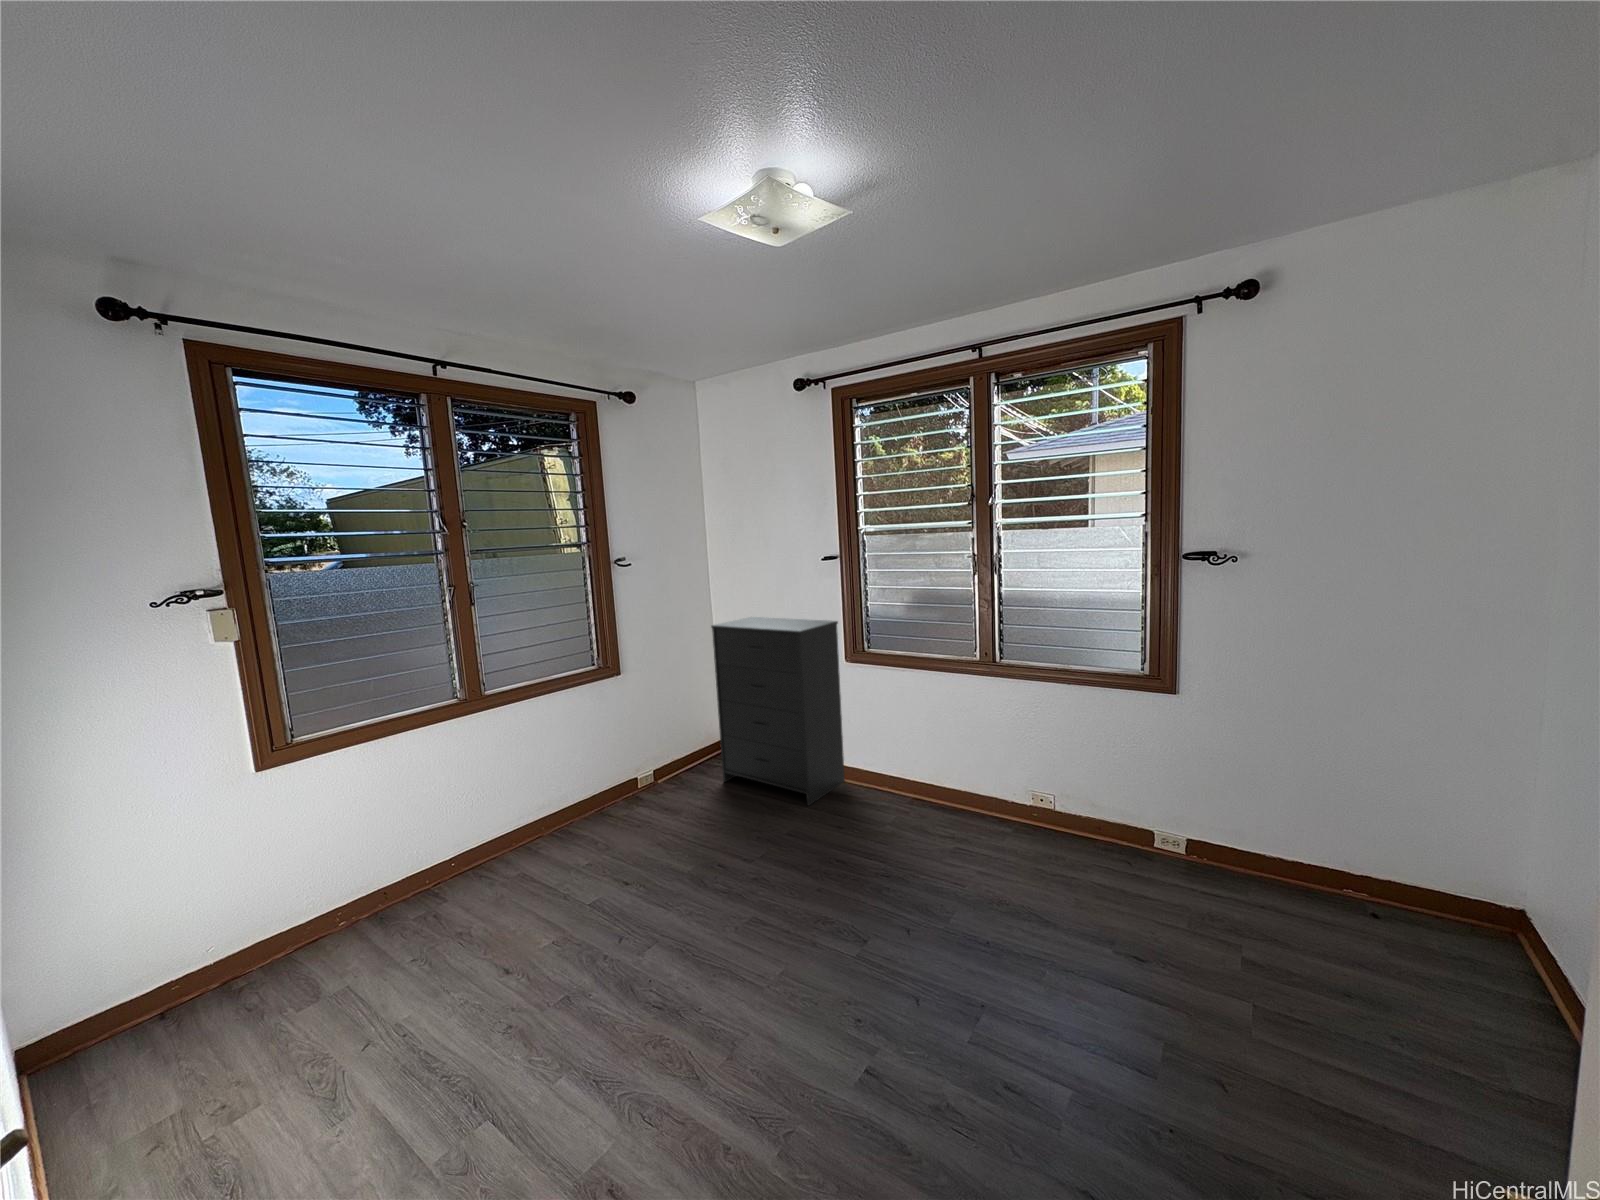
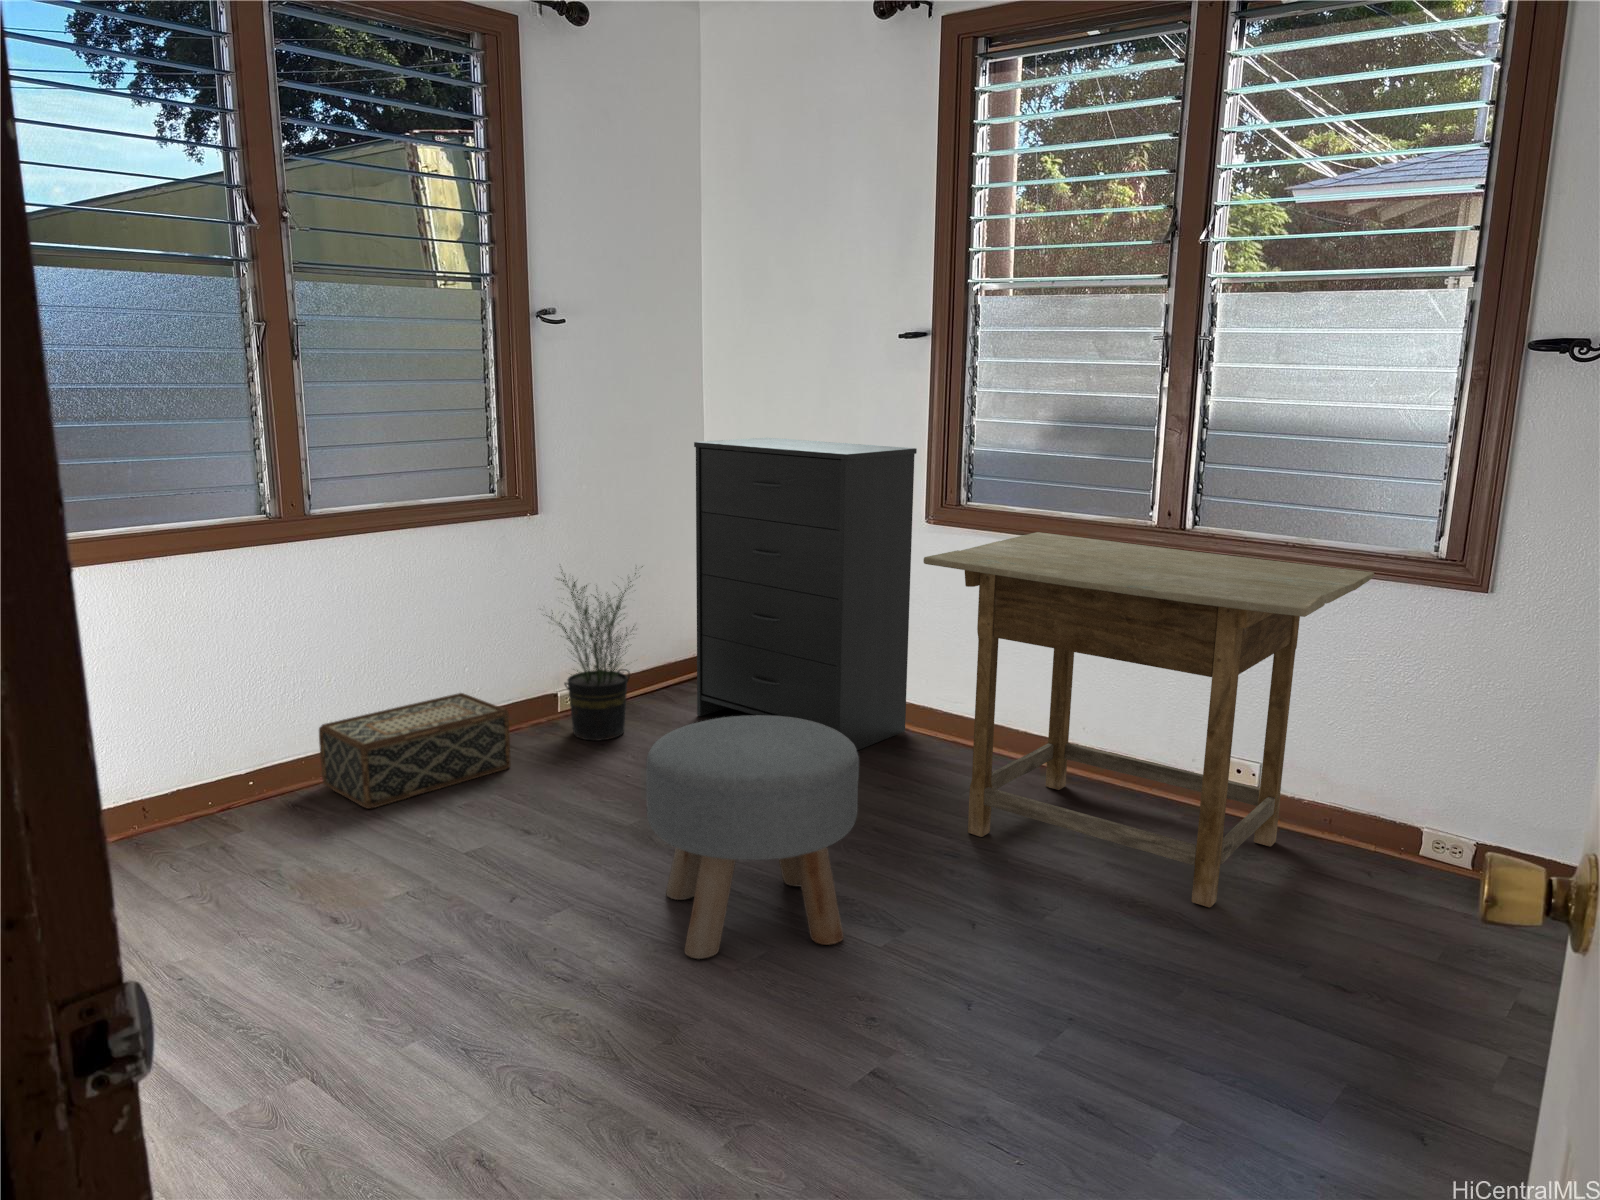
desk: none [853,667,1109,900] -> present [923,532,1374,907]
potted plant: none [625,698,687,807] -> present [546,566,643,740]
woven basket: none [494,788,614,877] -> present [319,693,511,809]
ottoman: none [700,806,832,981] -> present [646,715,859,959]

